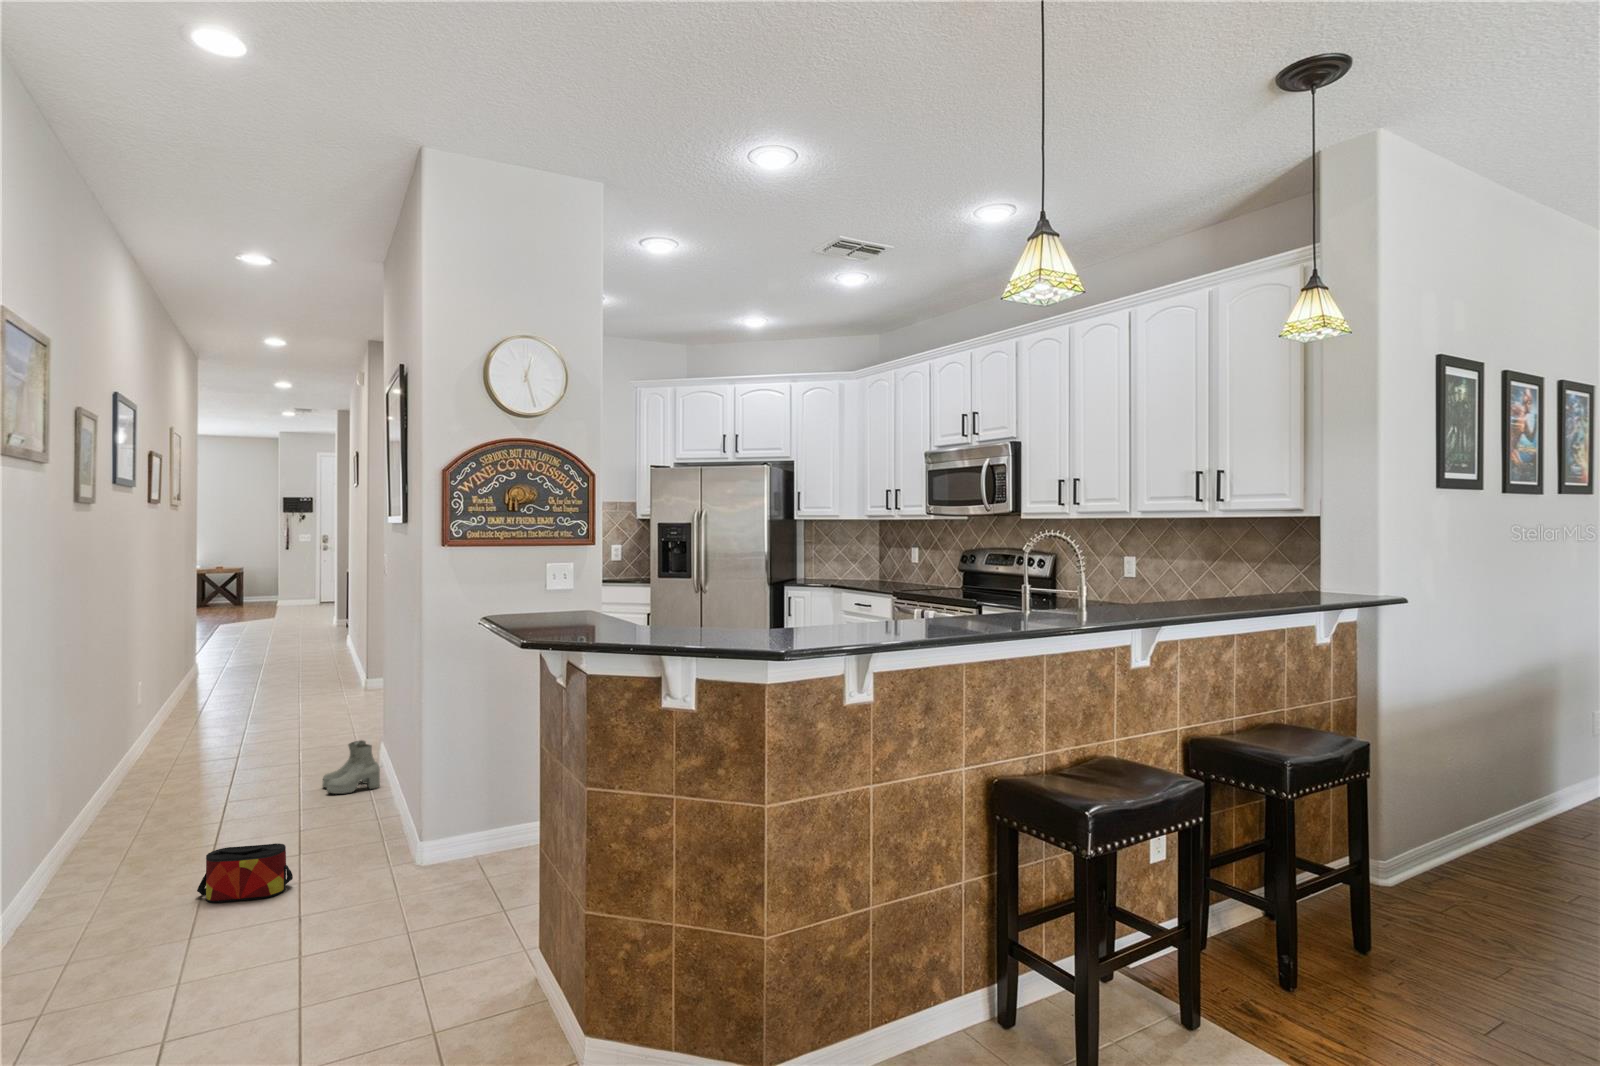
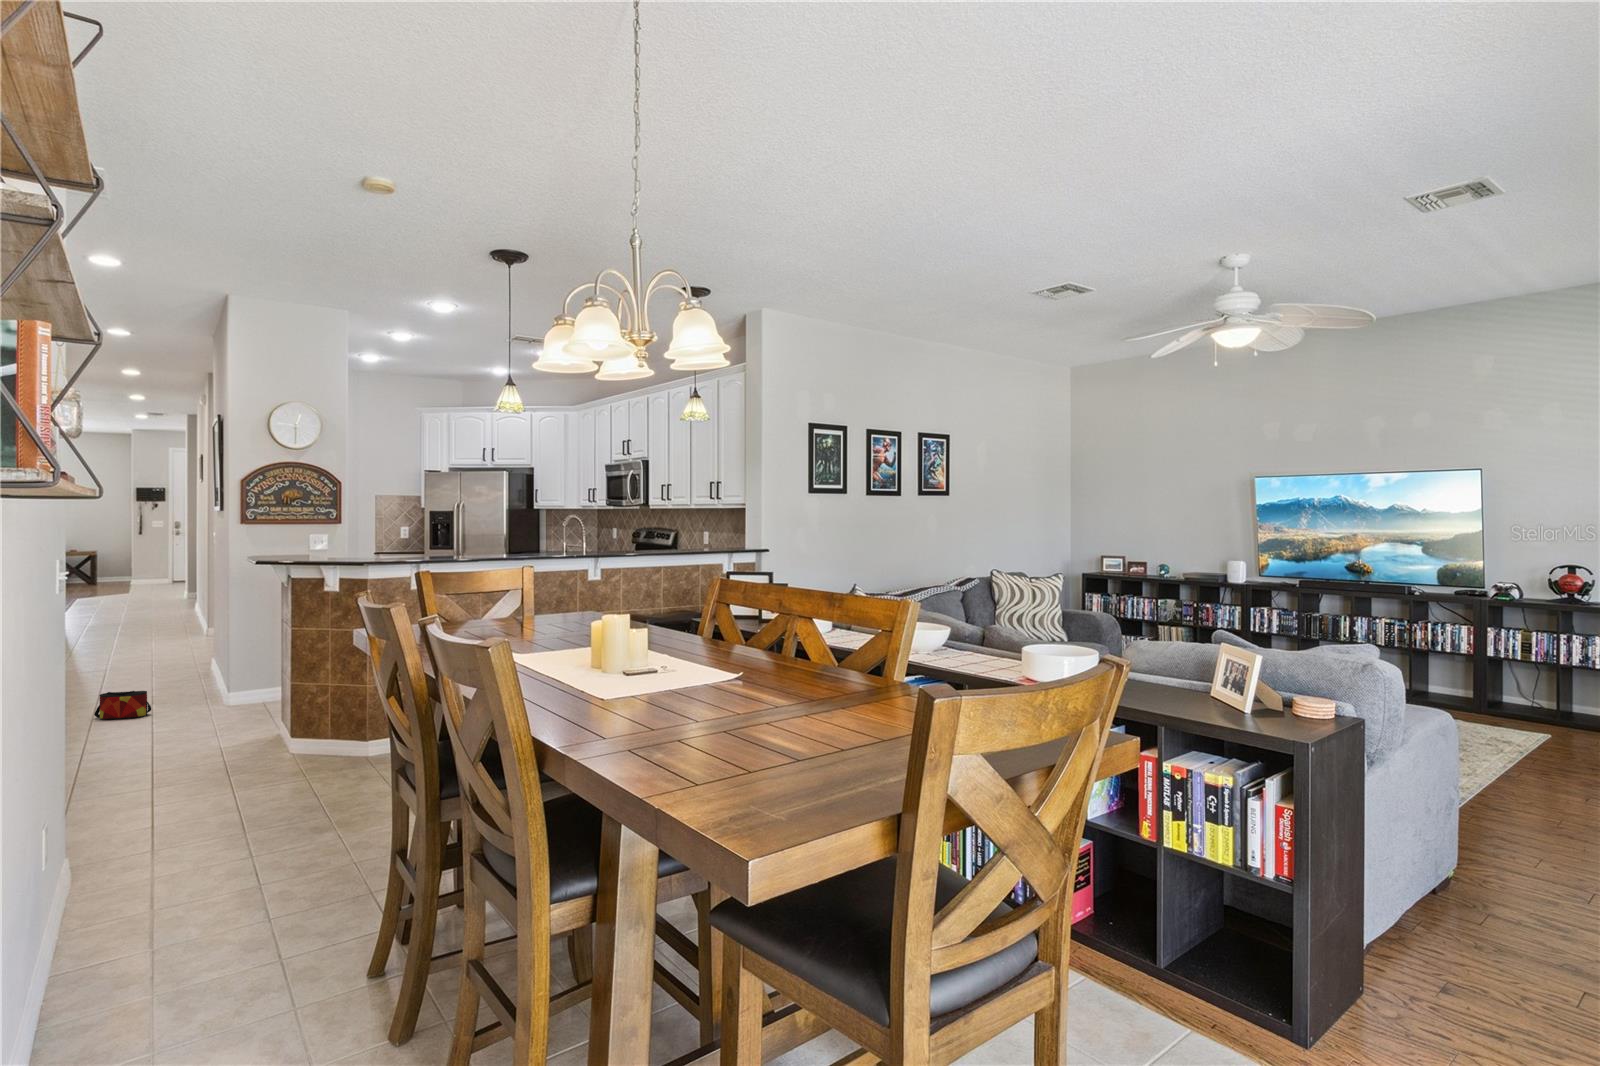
boots: present [322,740,380,794] -> none [171,652,211,683]

